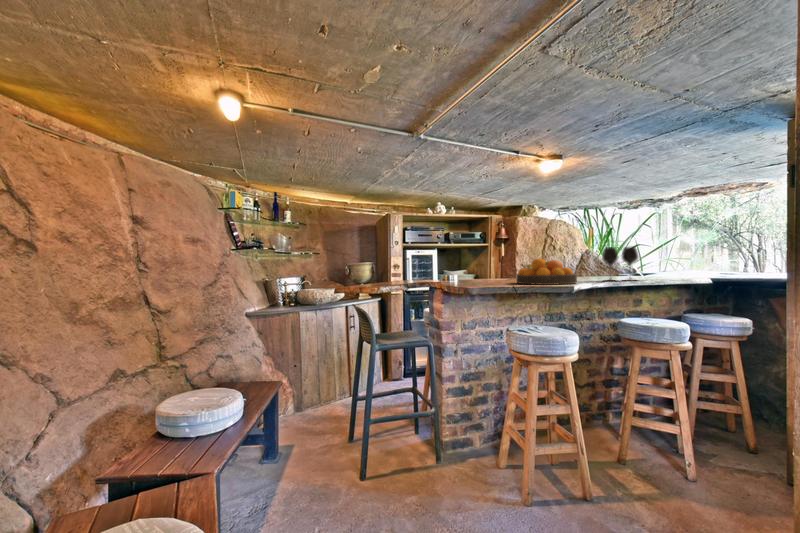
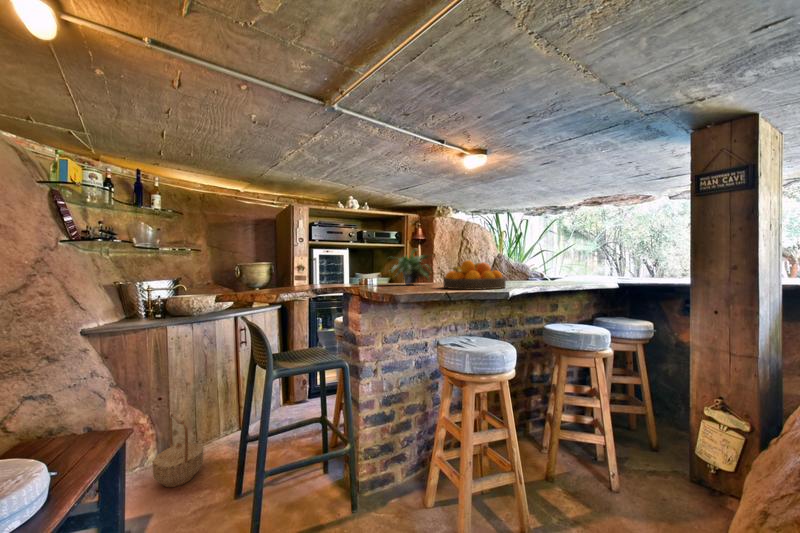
wine glass: present [602,247,638,281] -> none [526,250,559,285]
potted plant: none [468,249,511,281] -> present [389,249,434,285]
basket: none [296,374,328,426] -> present [153,414,204,487]

